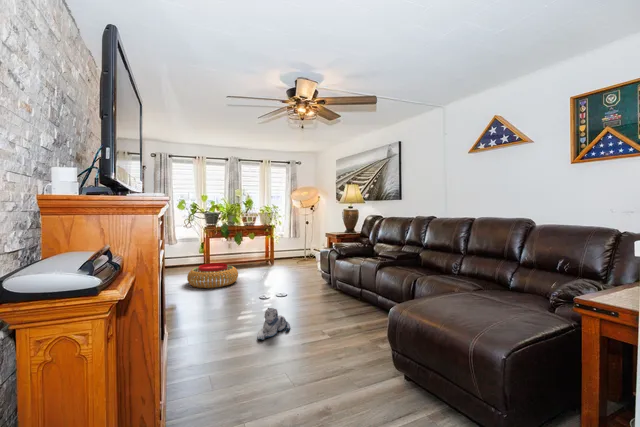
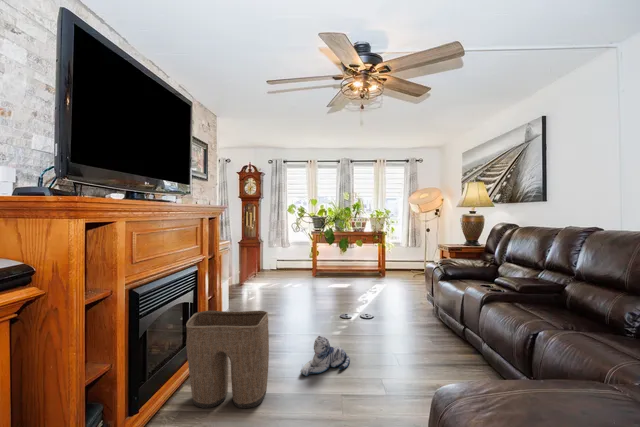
pouf: present [187,263,238,288] -> none [283,270,334,297]
laundry basket: none [173,289,243,378] -> present [186,311,269,408]

